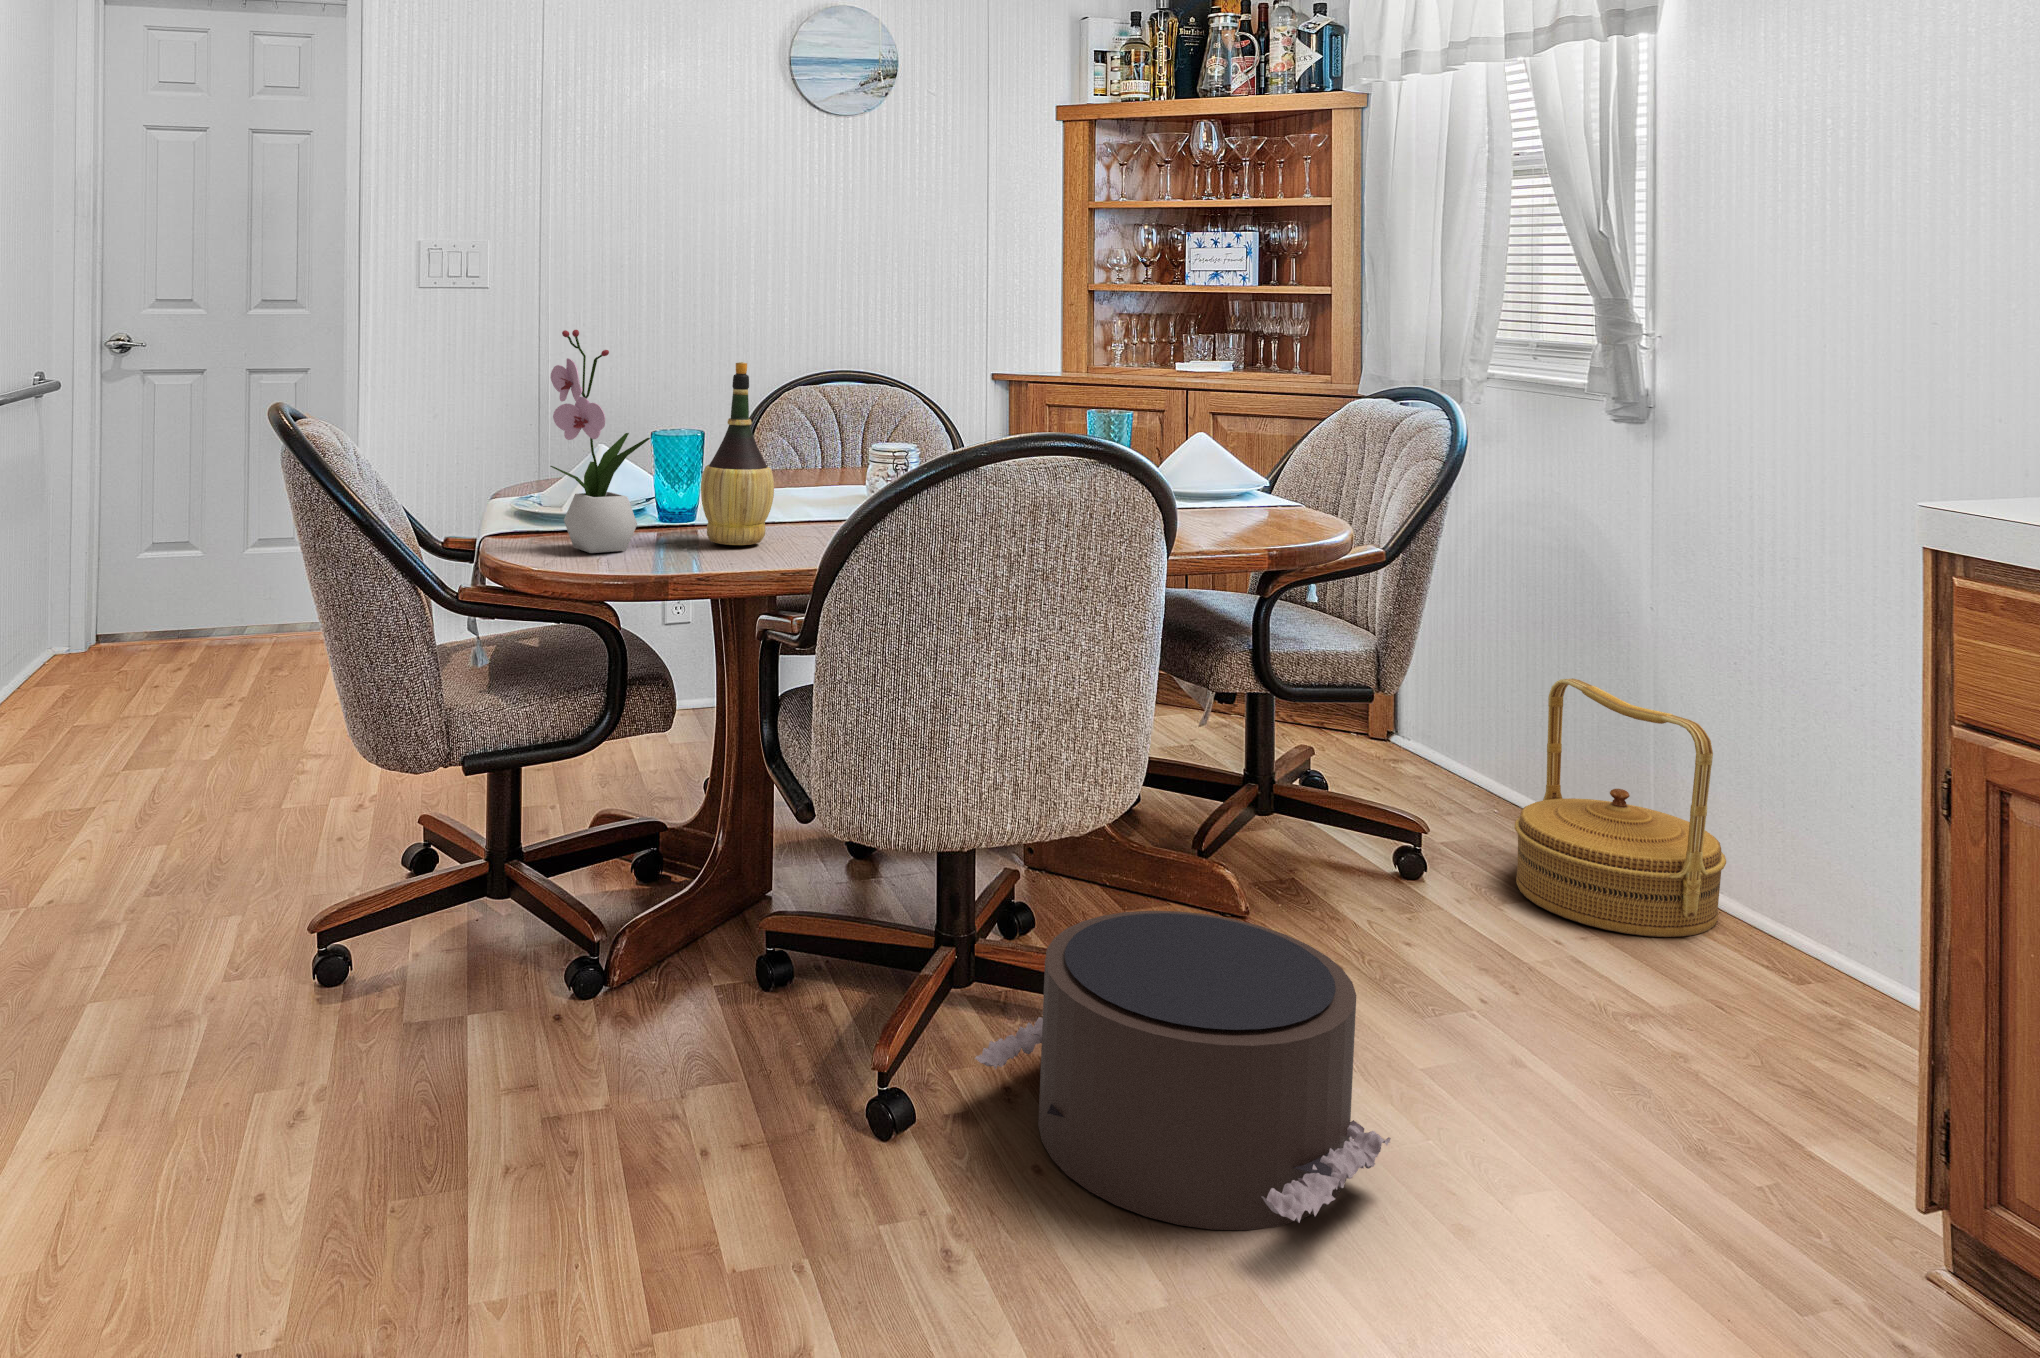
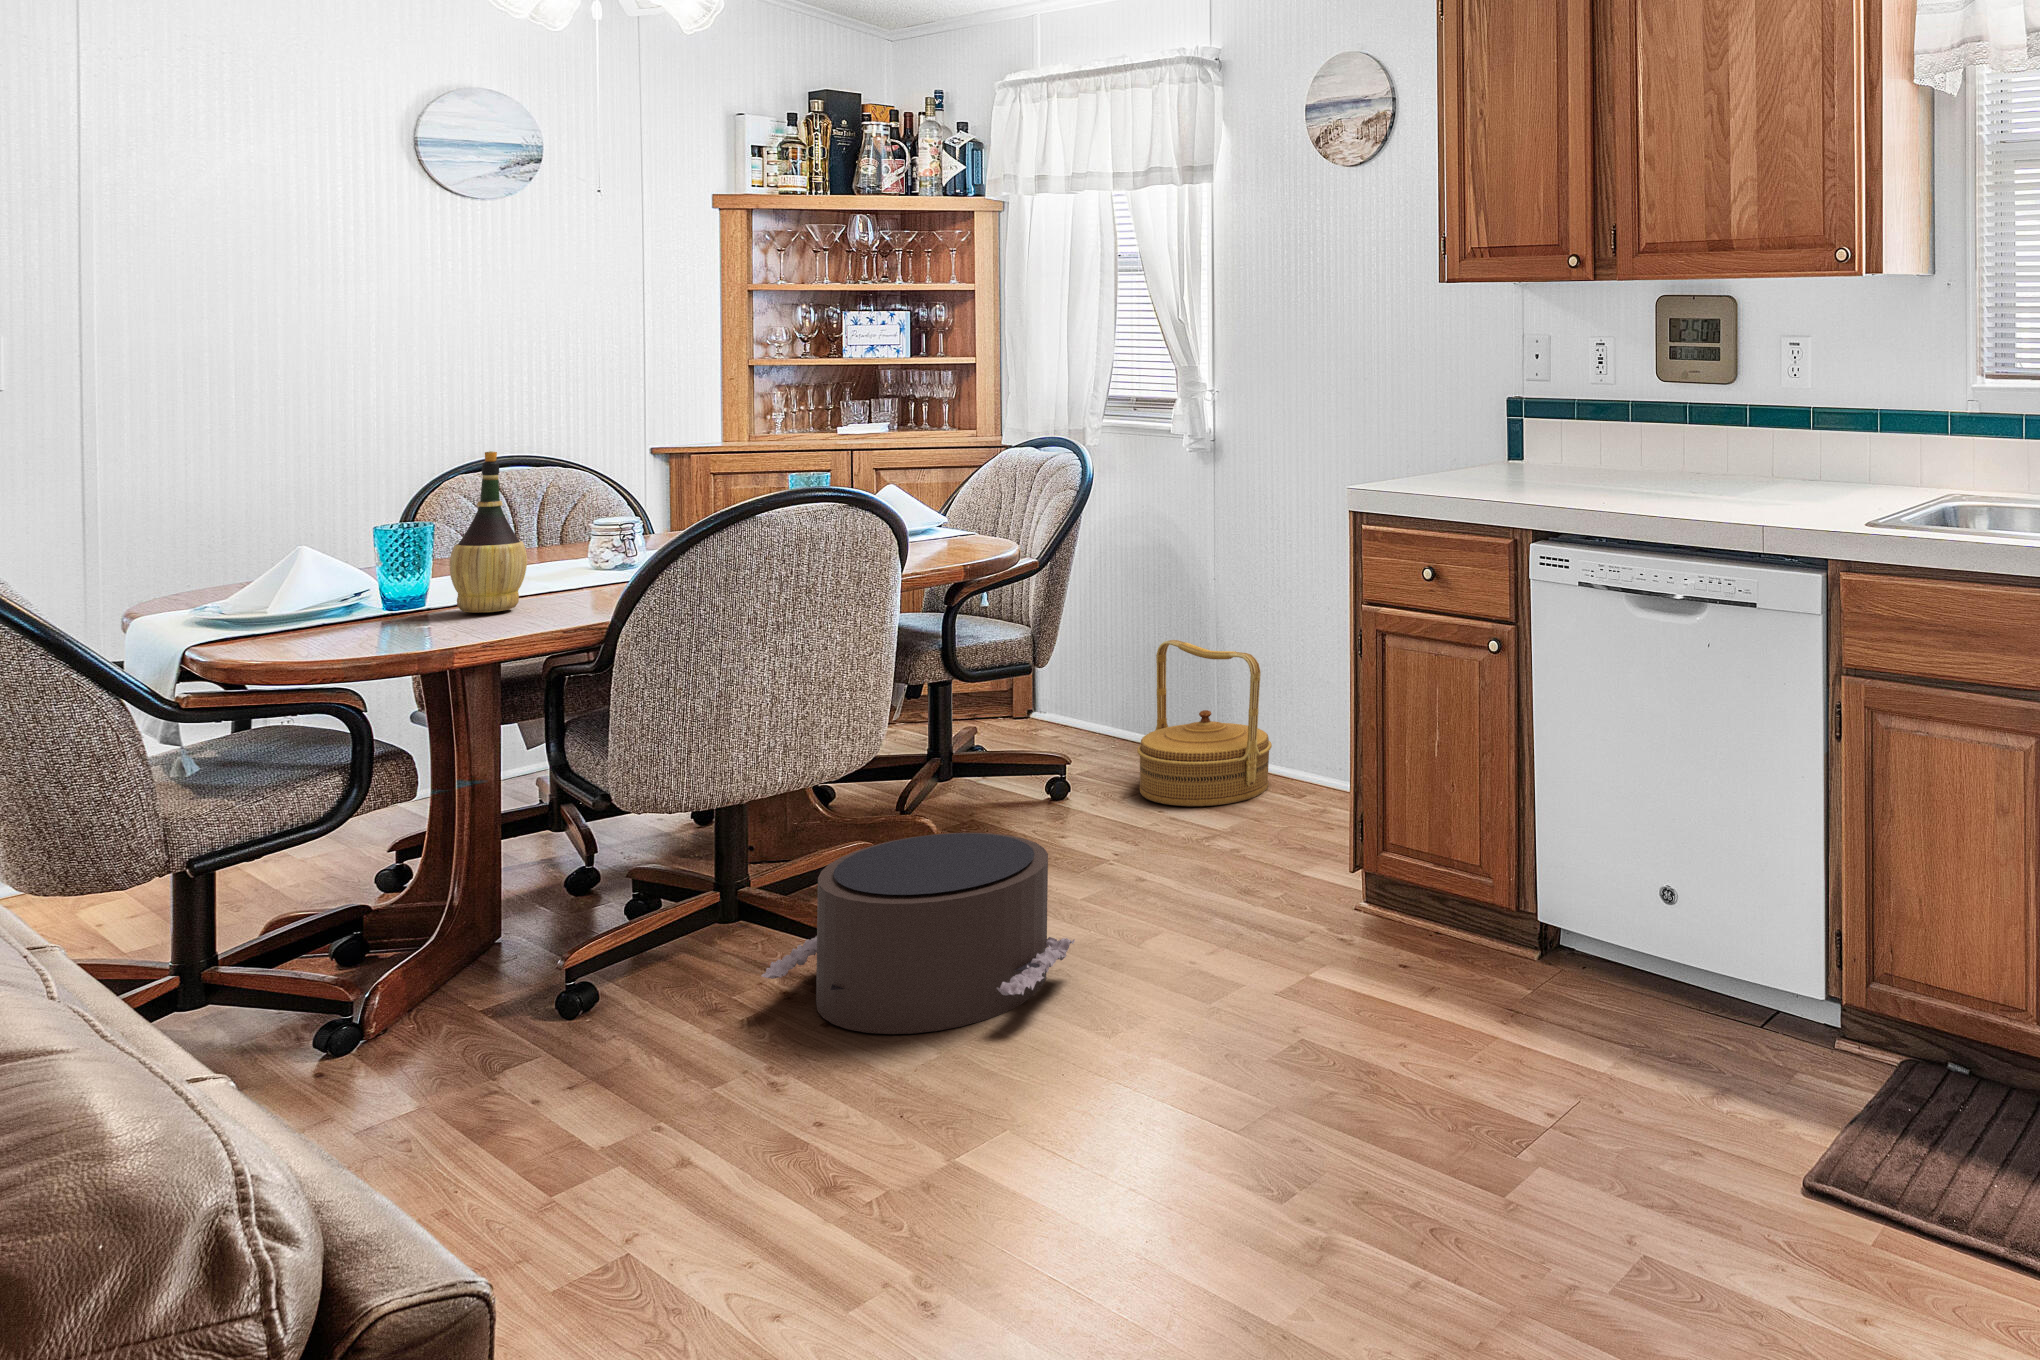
flower arrangement: present [550,330,650,553] -> none [288,431,403,634]

